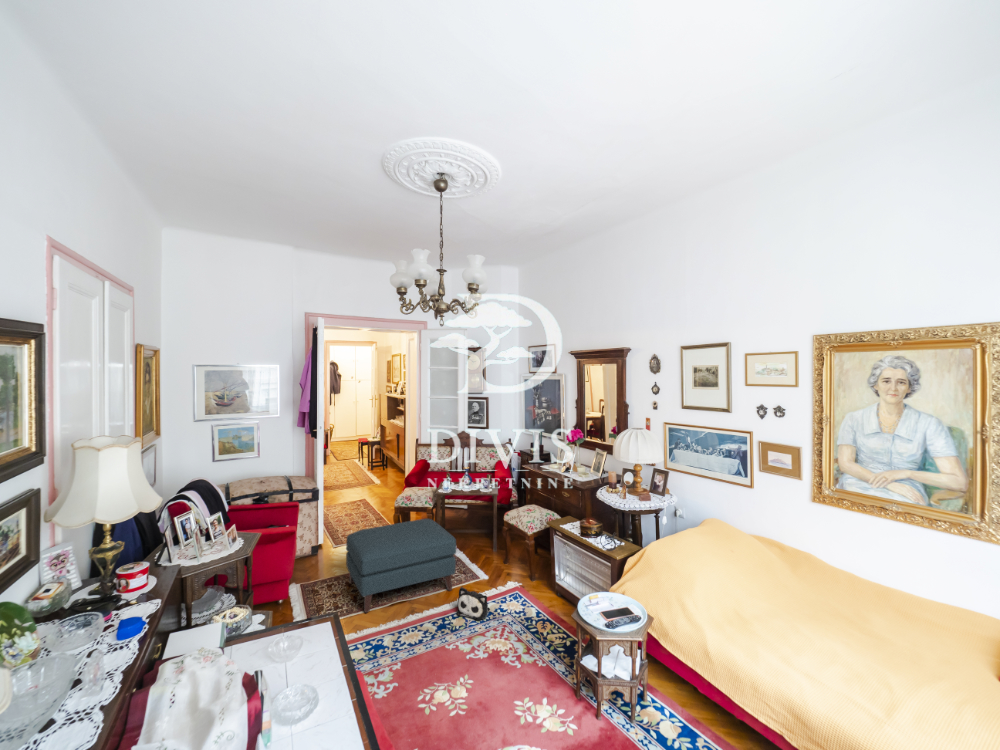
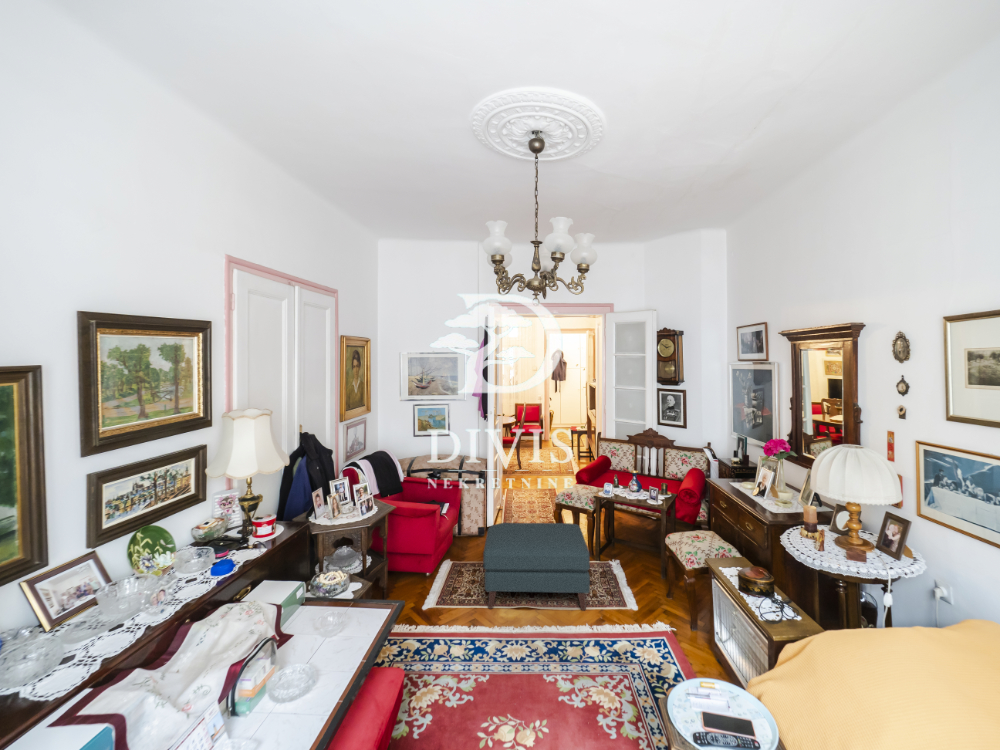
plush toy: present [457,587,490,620] -> none [575,611,616,658]

